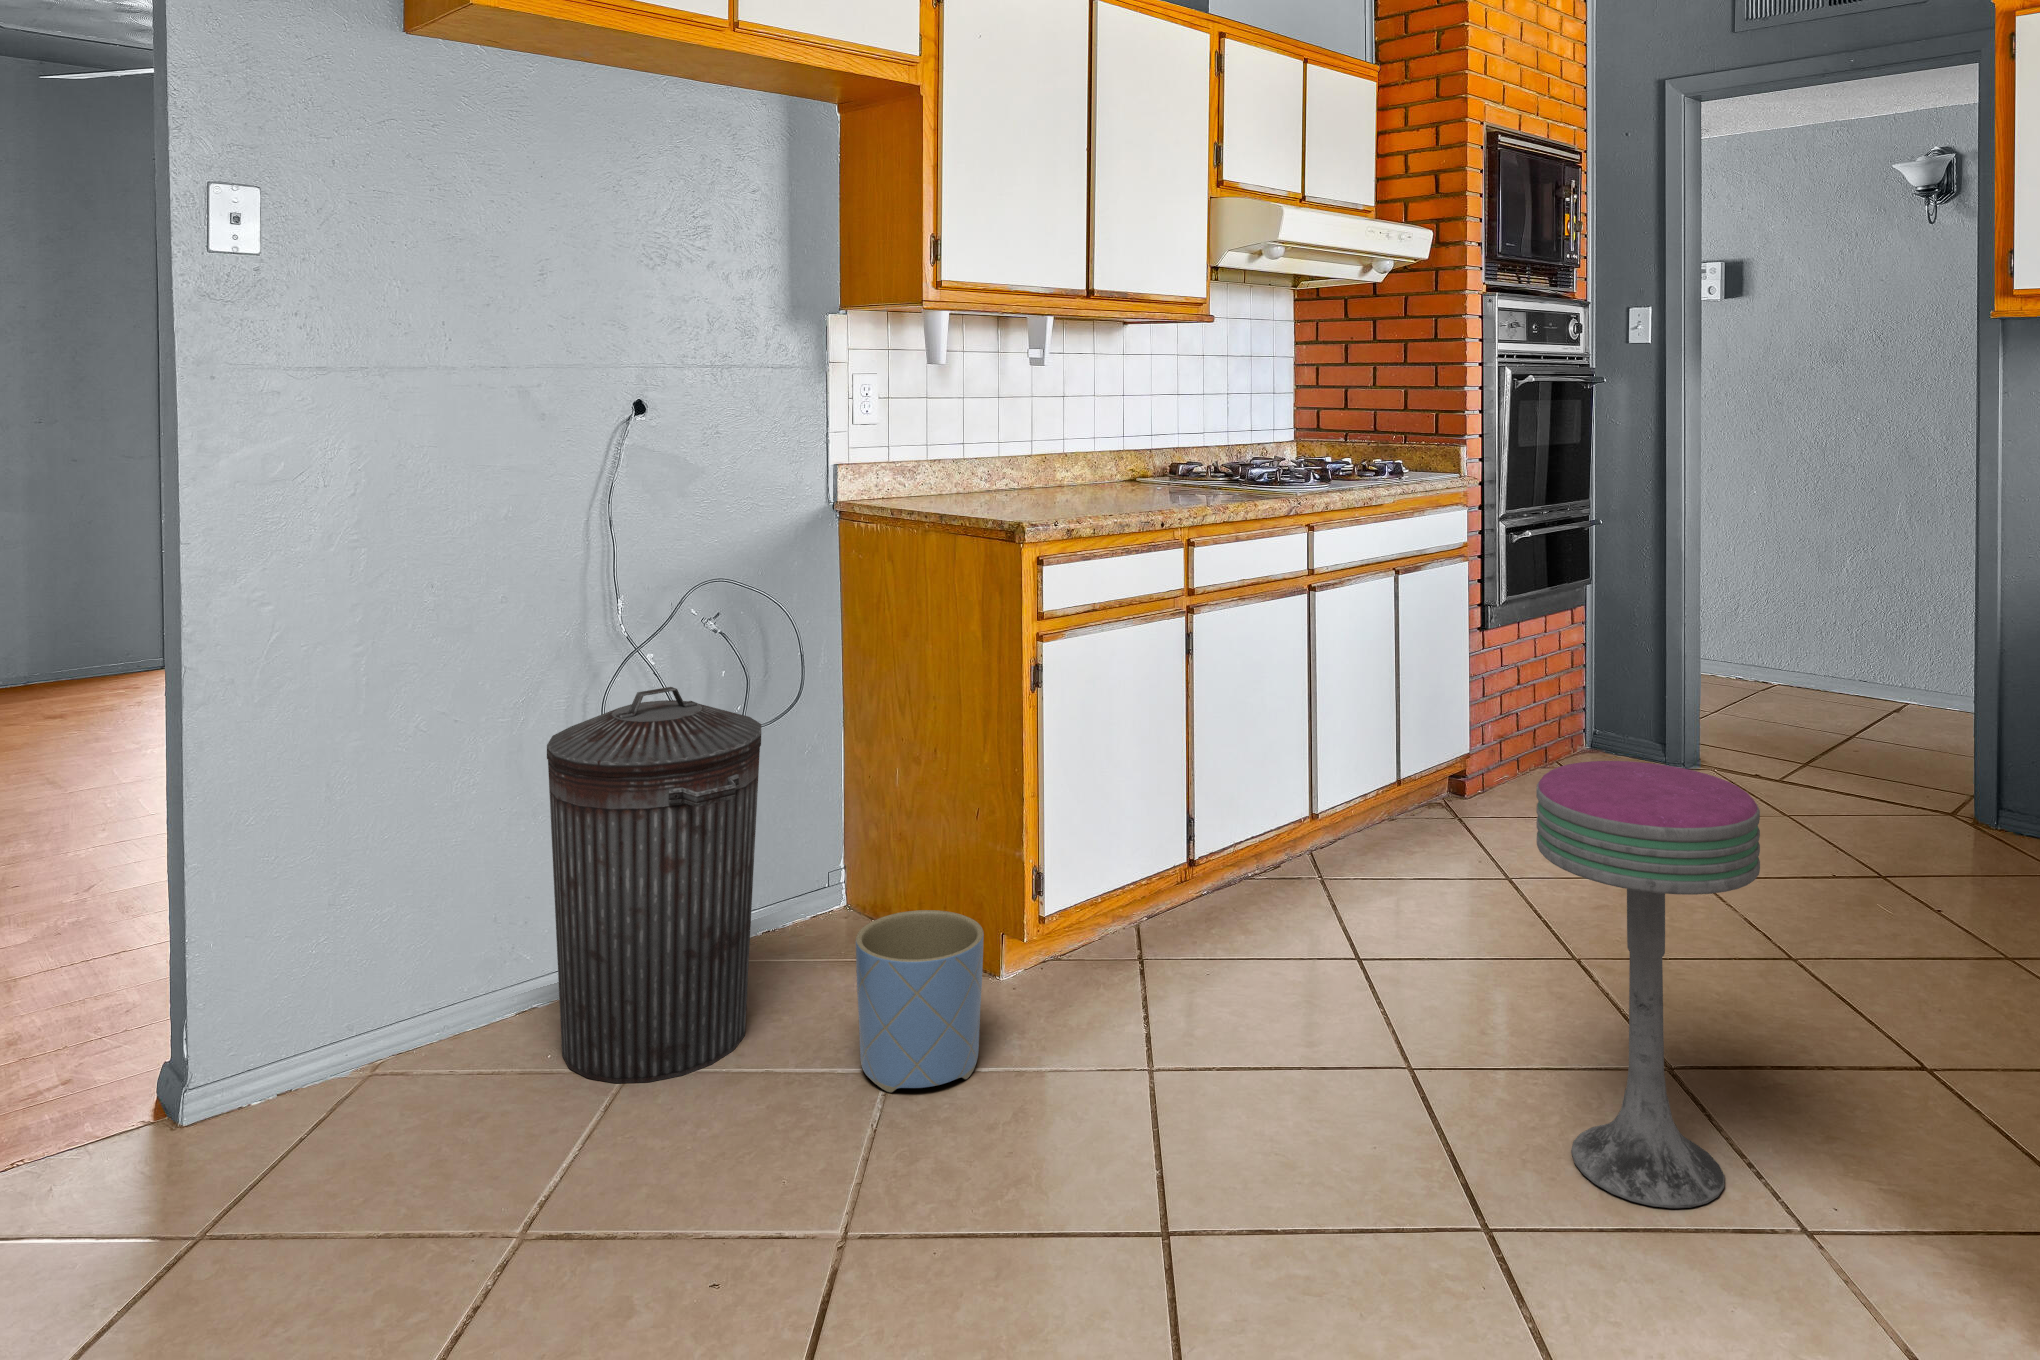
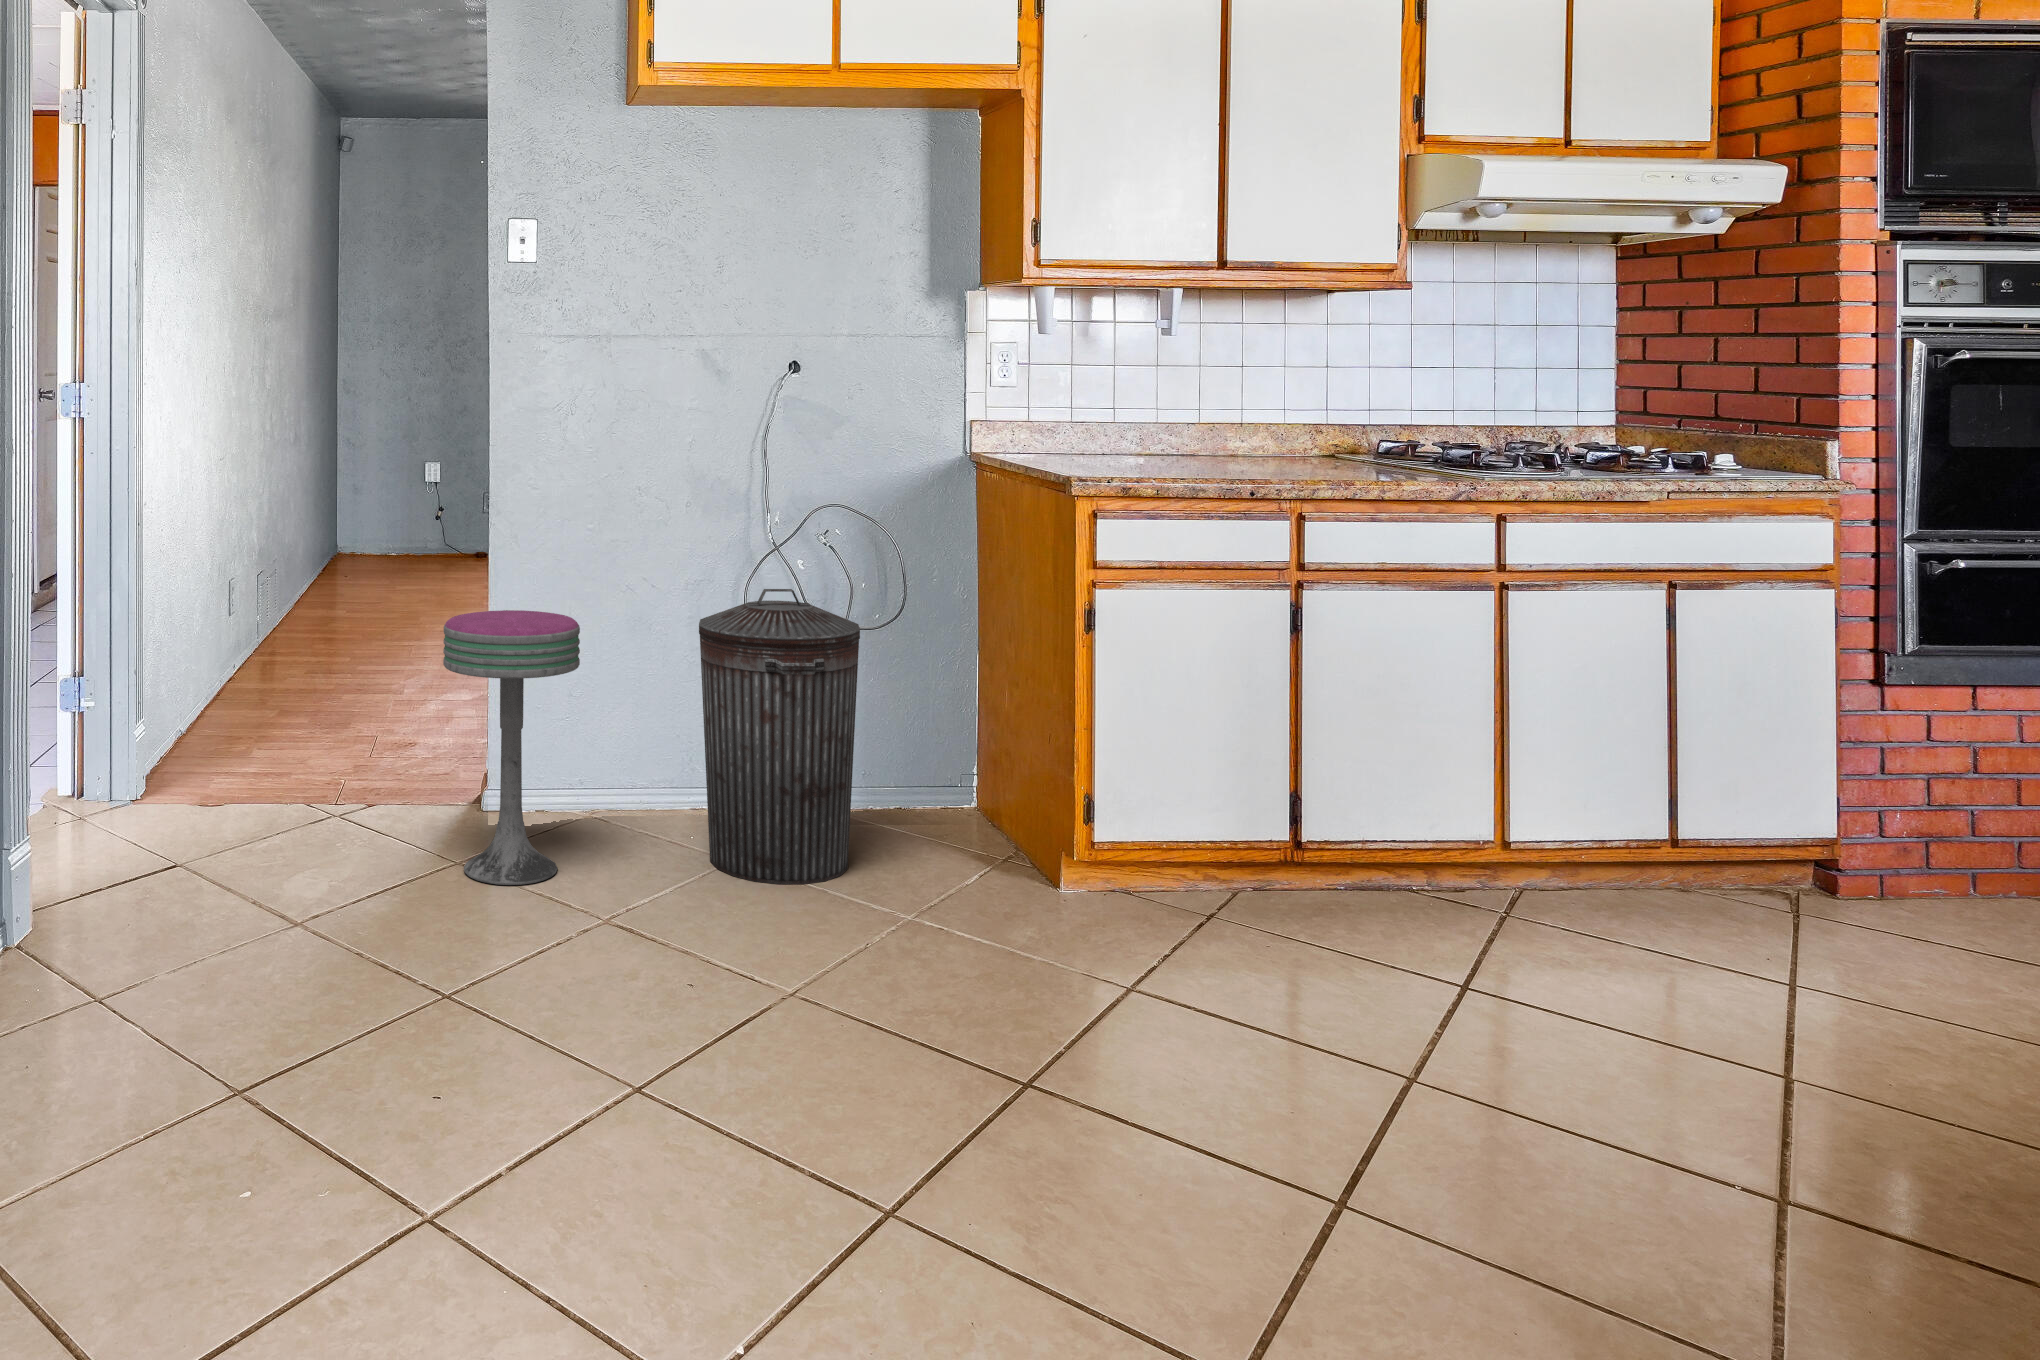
bar stool: present [1536,761,1760,1208] -> present [443,610,580,885]
planter: present [856,910,984,1092] -> none [900,798,1012,942]

